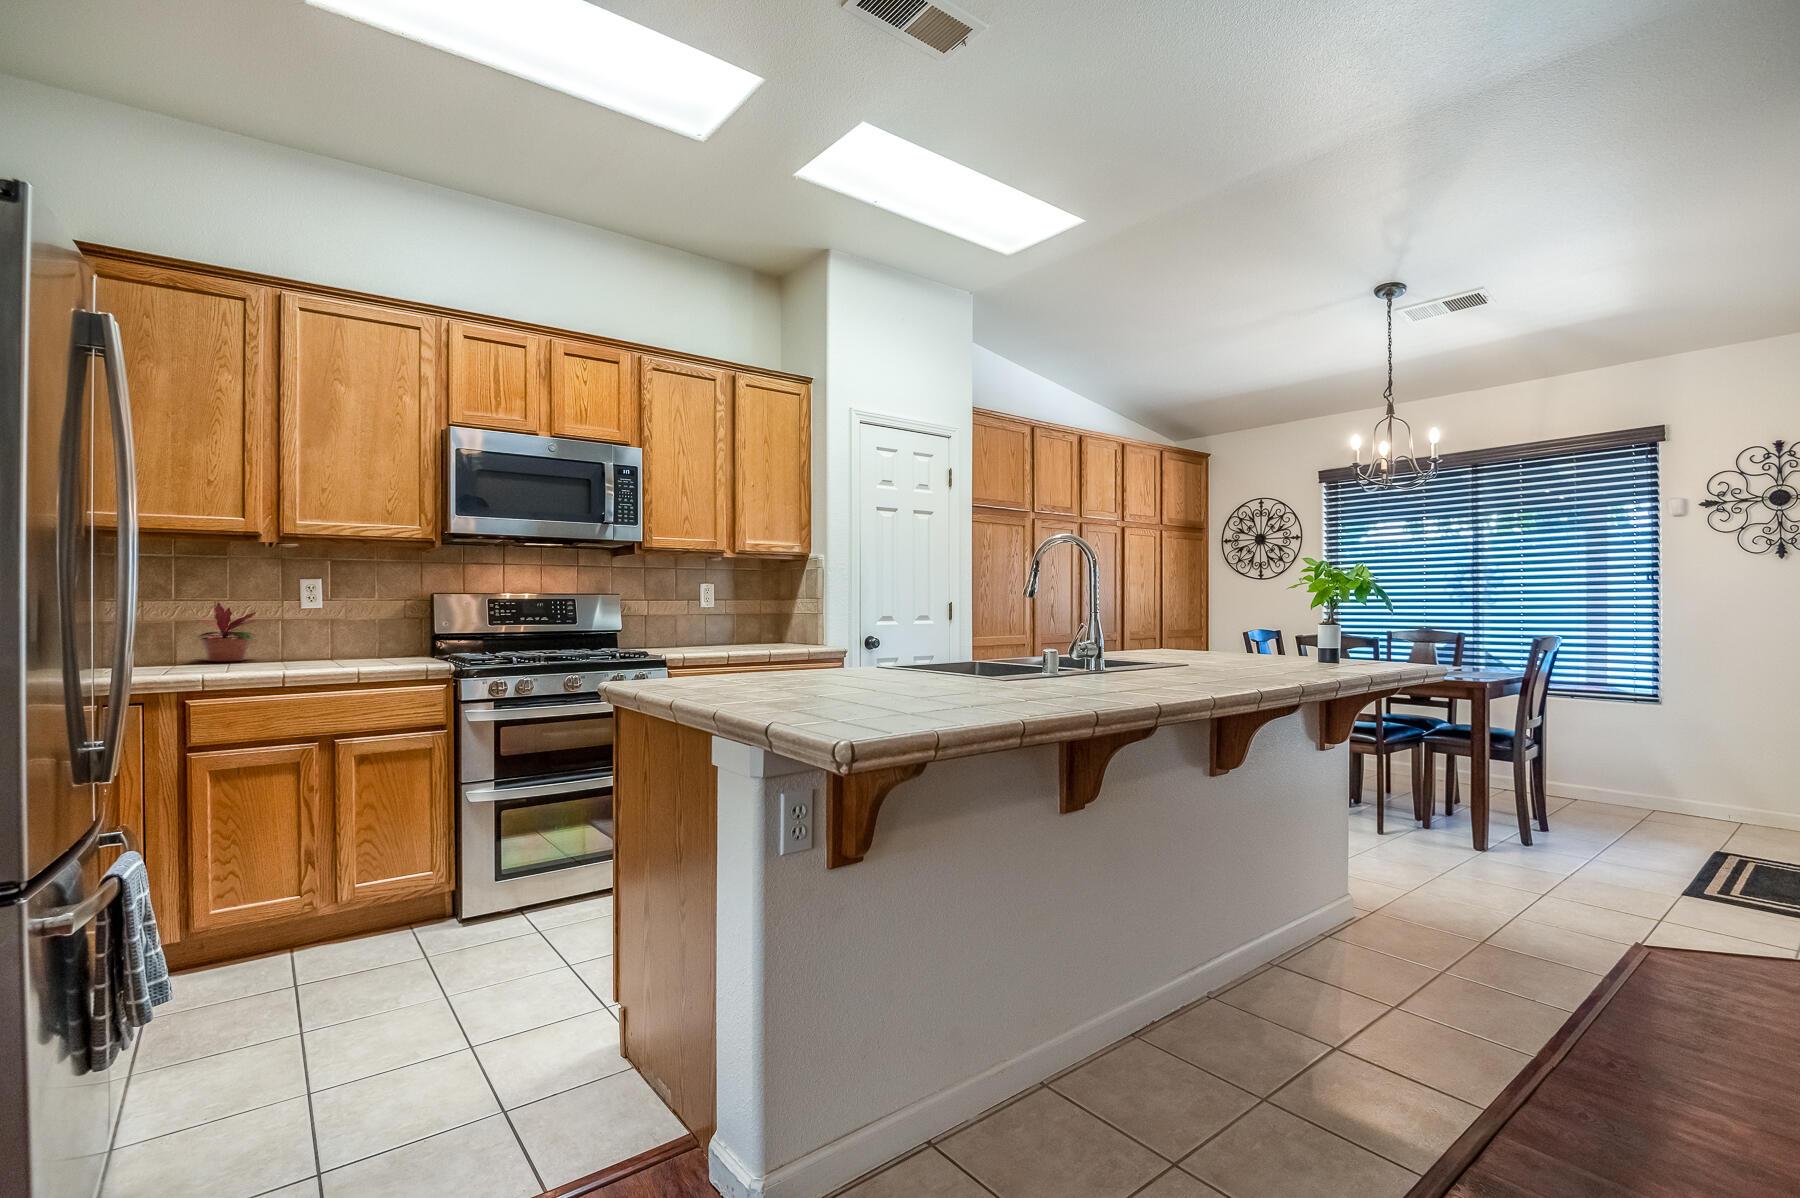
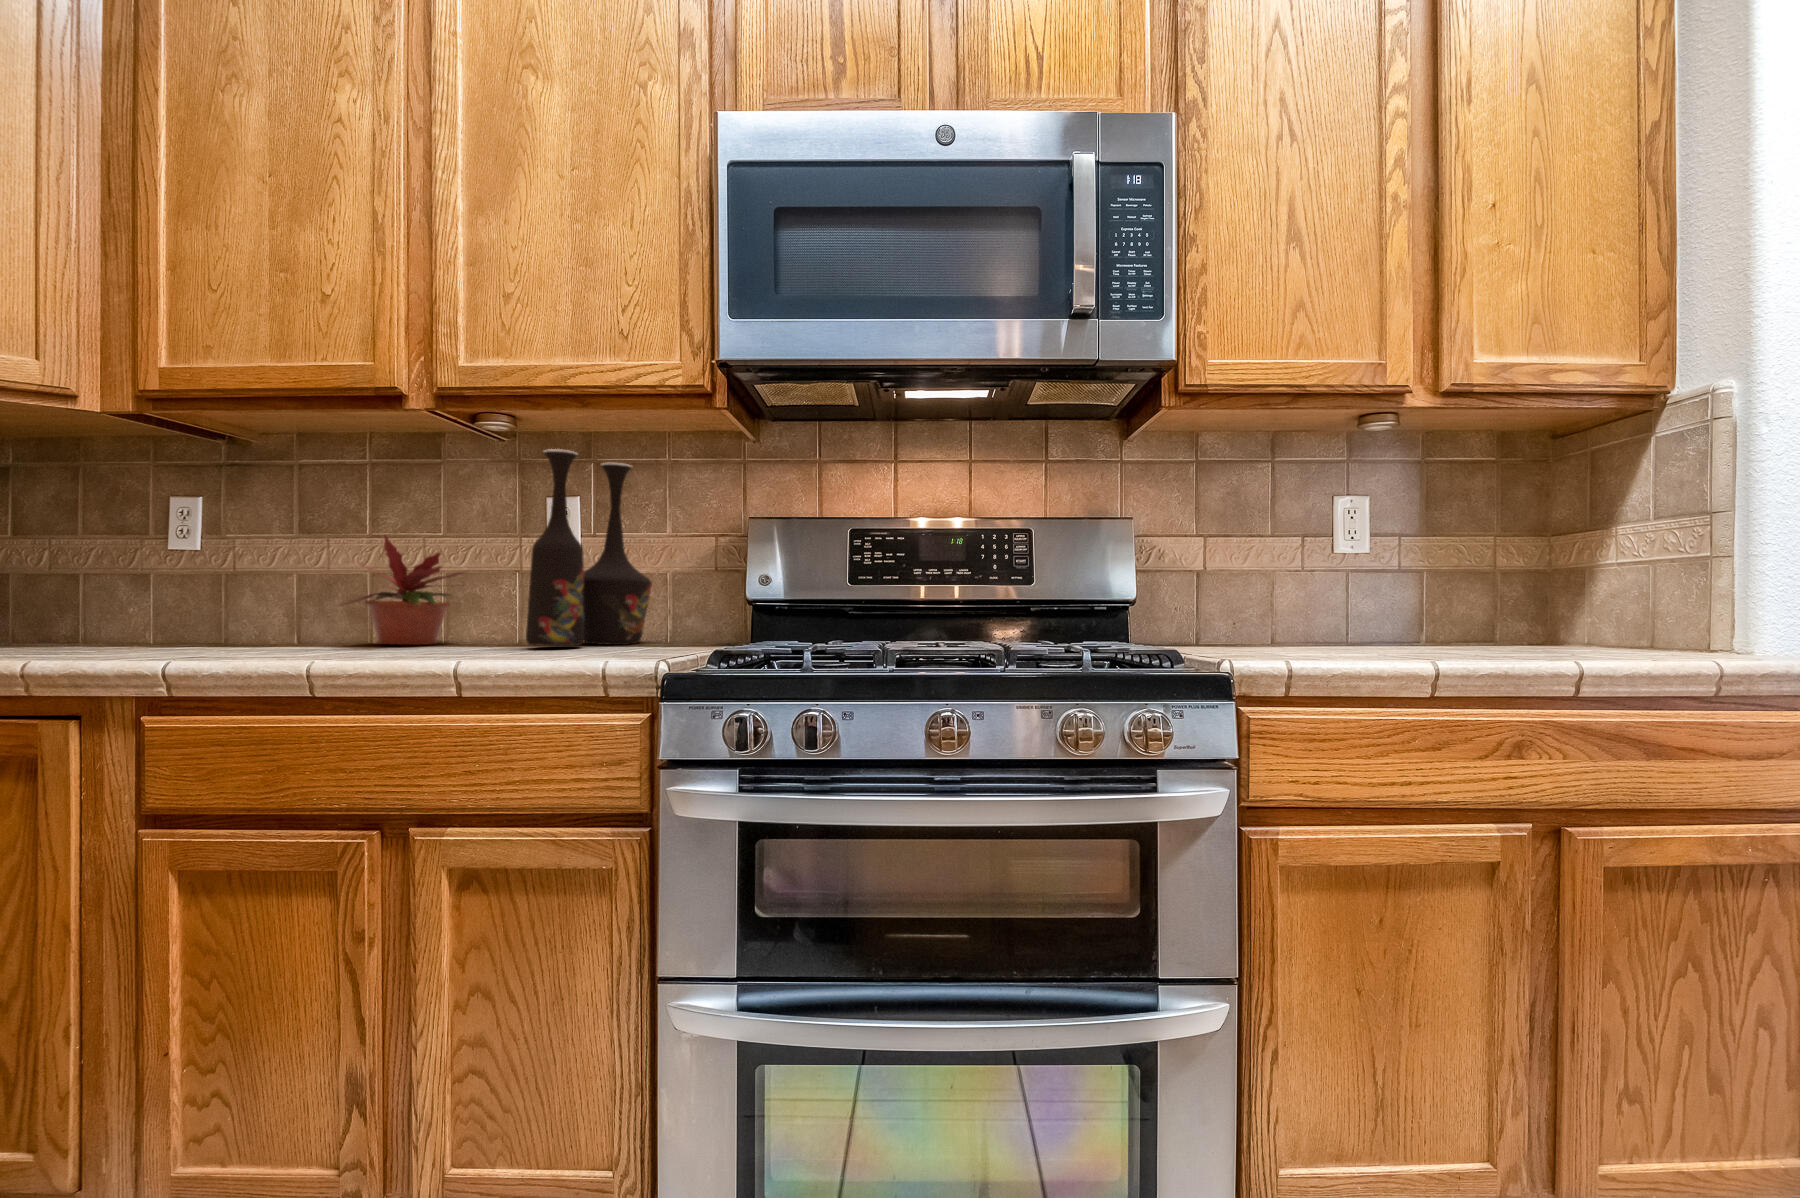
vase: none [320,562,375,659] -> present [526,449,652,646]

